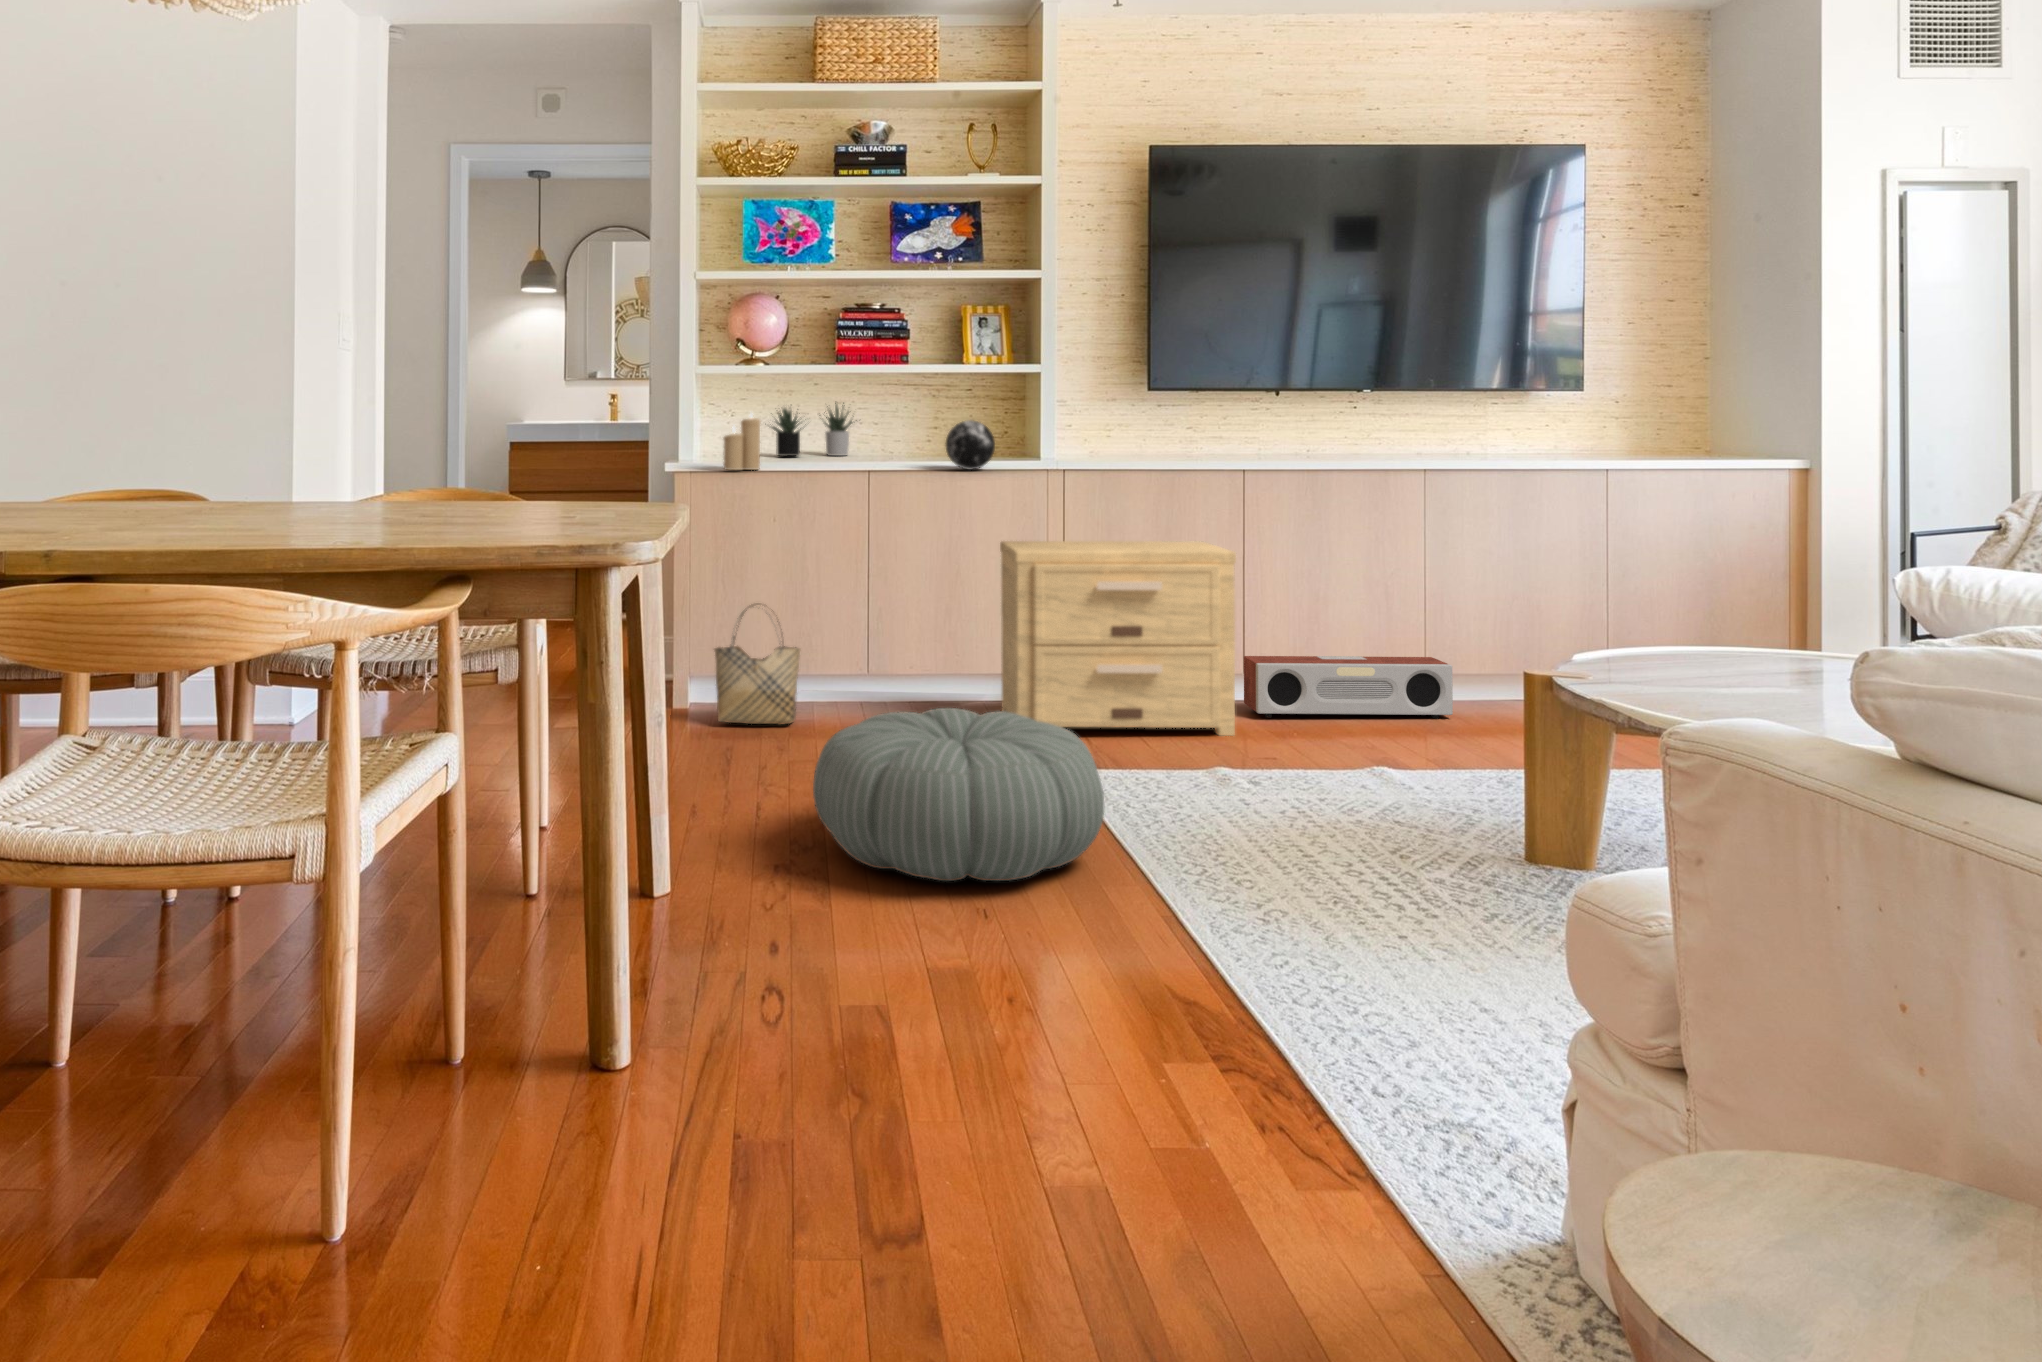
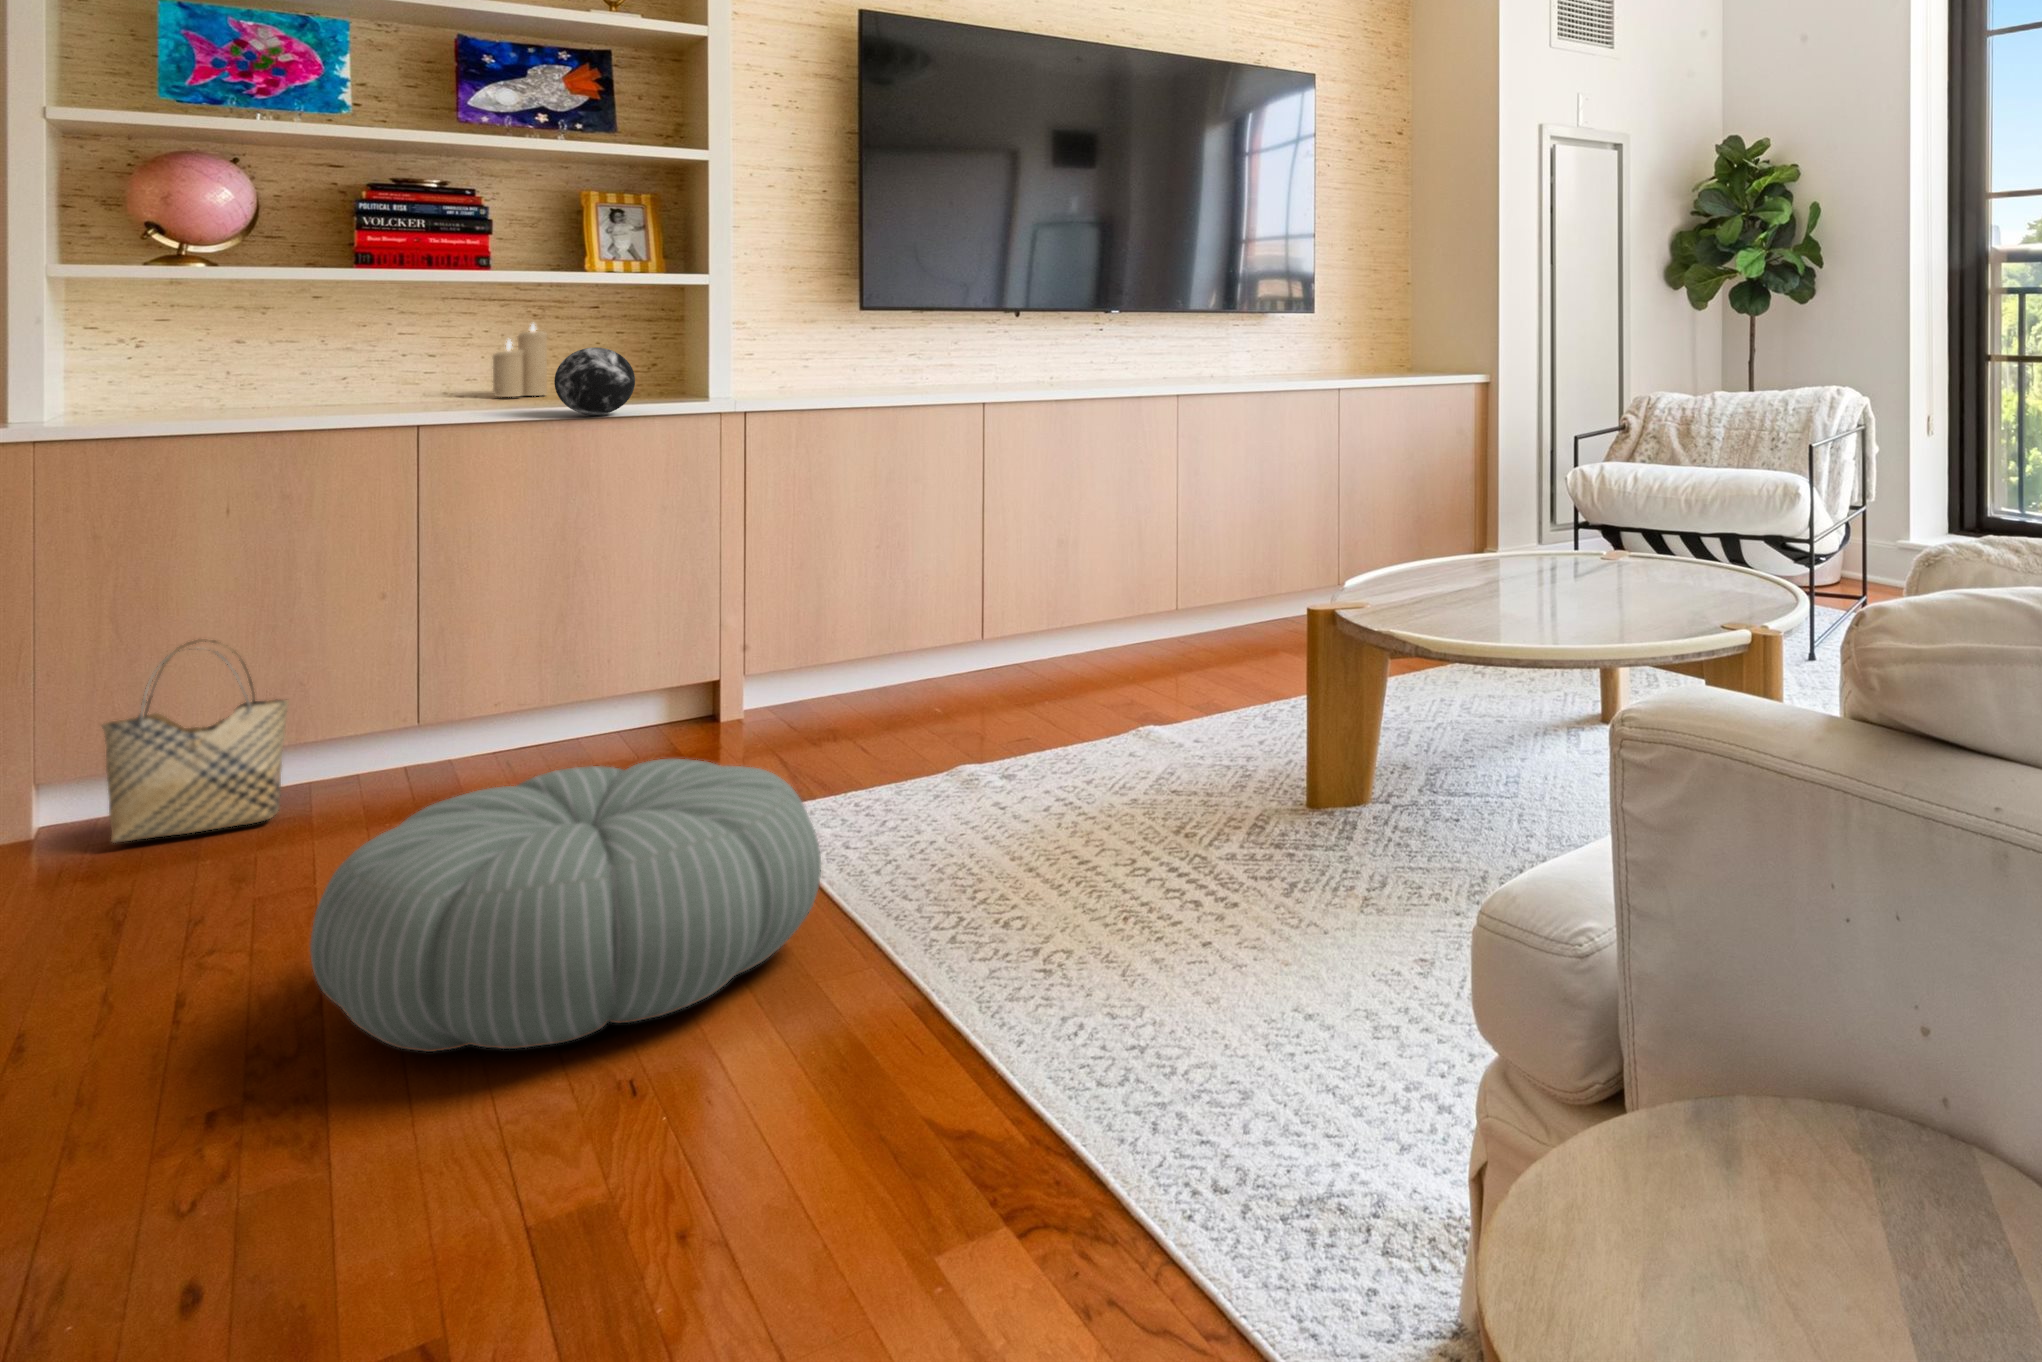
succulent plant: present [772,403,855,456] -> none [210,316,408,404]
candle: present [723,413,760,470] -> present [493,324,547,397]
side table: present [1000,541,1236,736] -> none [643,490,971,769]
speaker: present [1244,656,1453,719] -> none [975,594,1200,688]

